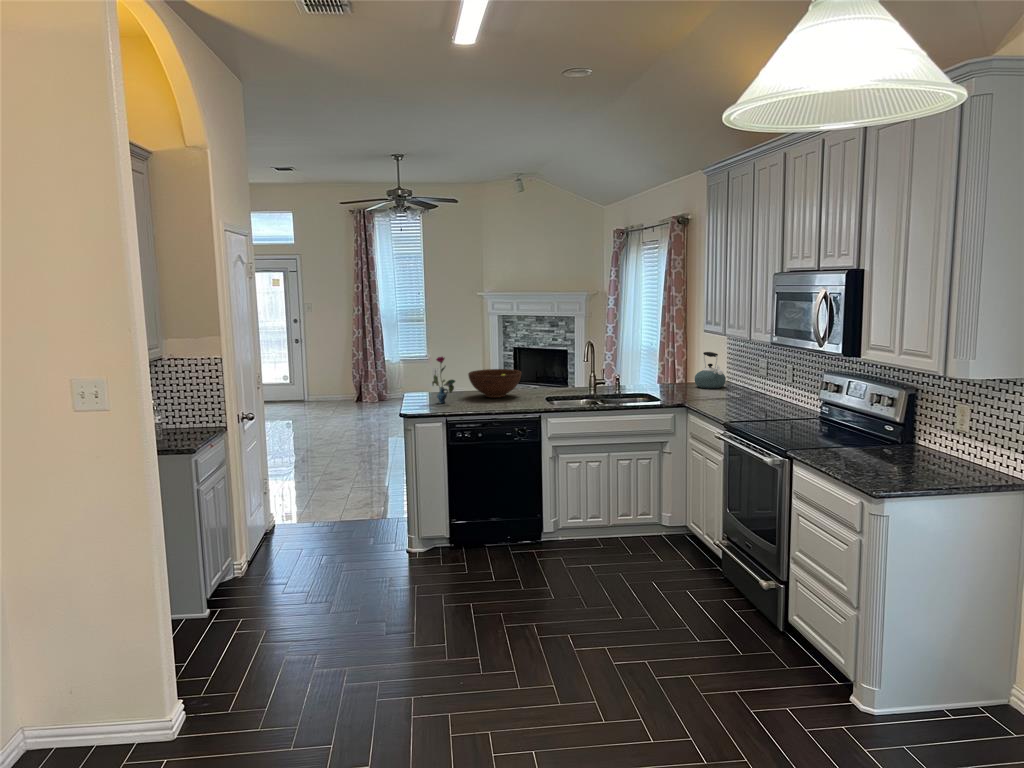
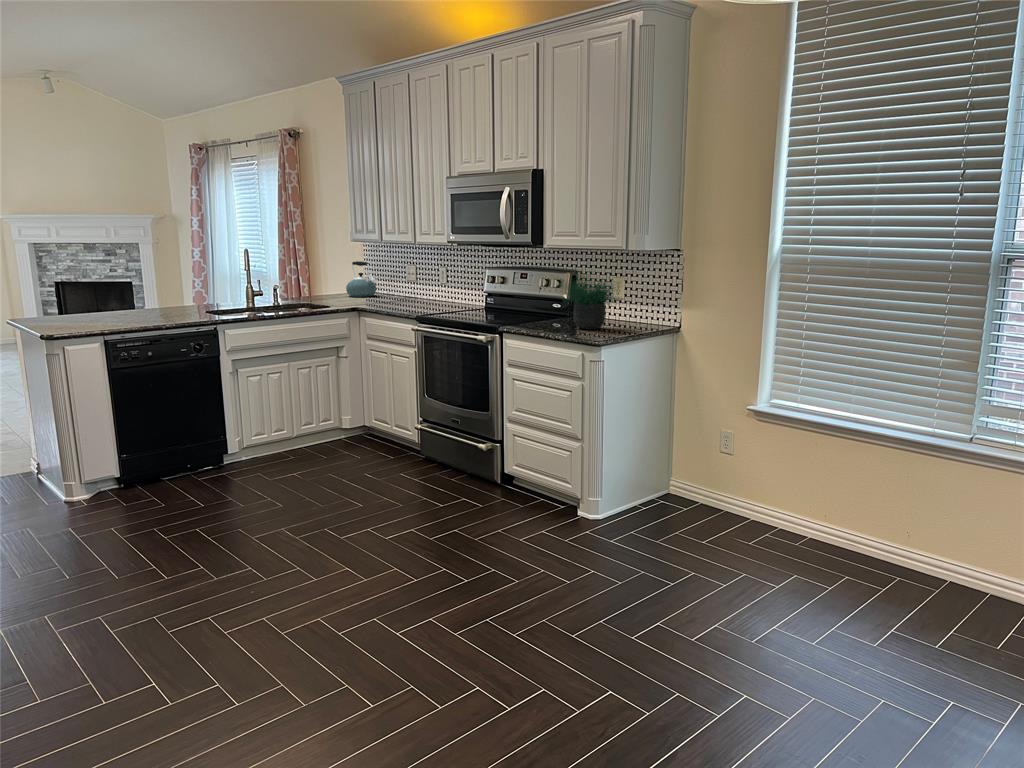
vase: present [432,357,455,403] -> none [63,263,98,321]
fruit bowl: present [468,369,521,398] -> none [102,282,172,314]
potted plant: none [847,377,956,472] -> present [559,272,616,329]

